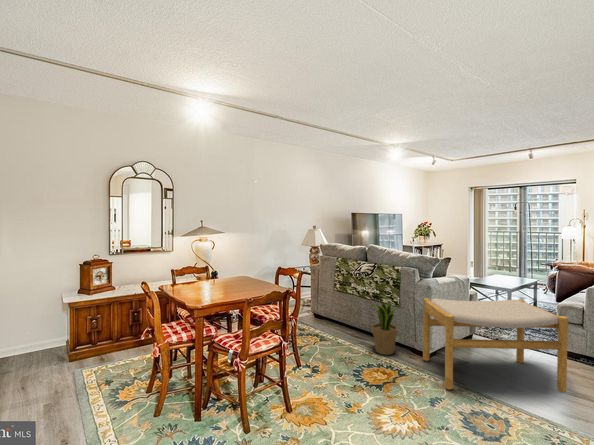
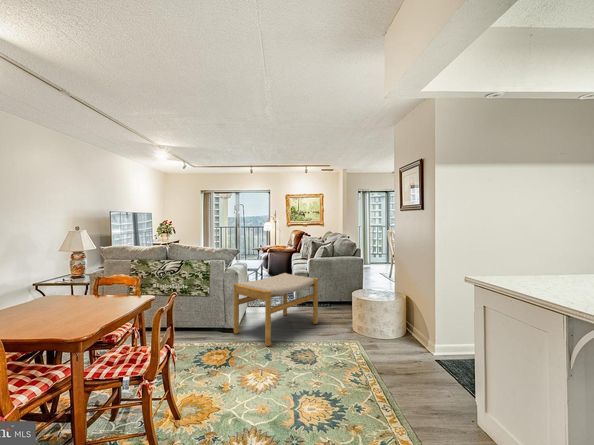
potted plant: present [369,302,398,355] -> none [188,293,214,341]

